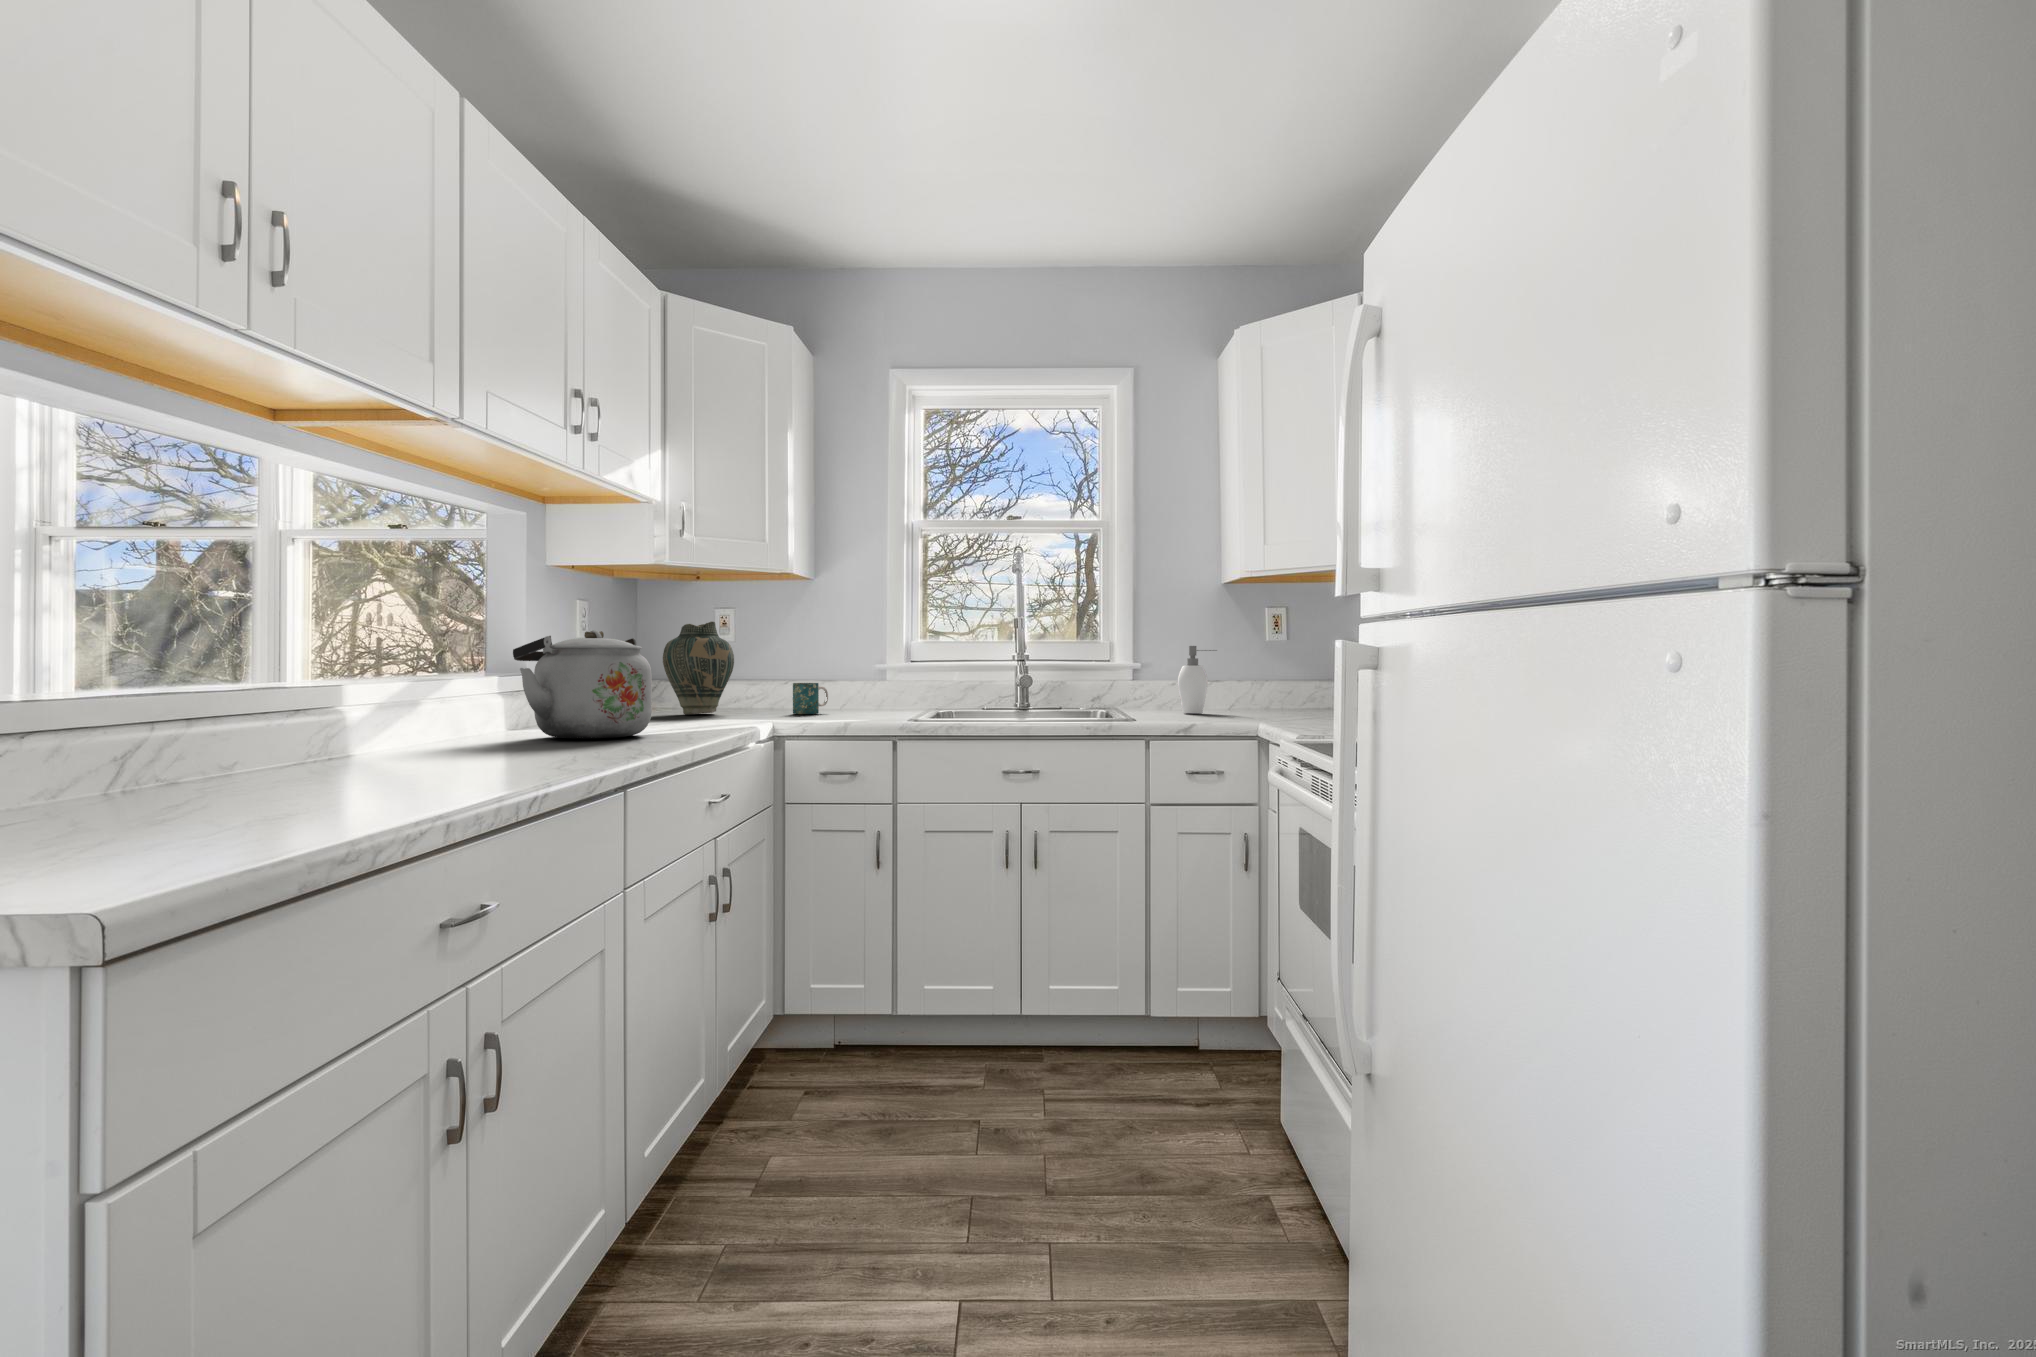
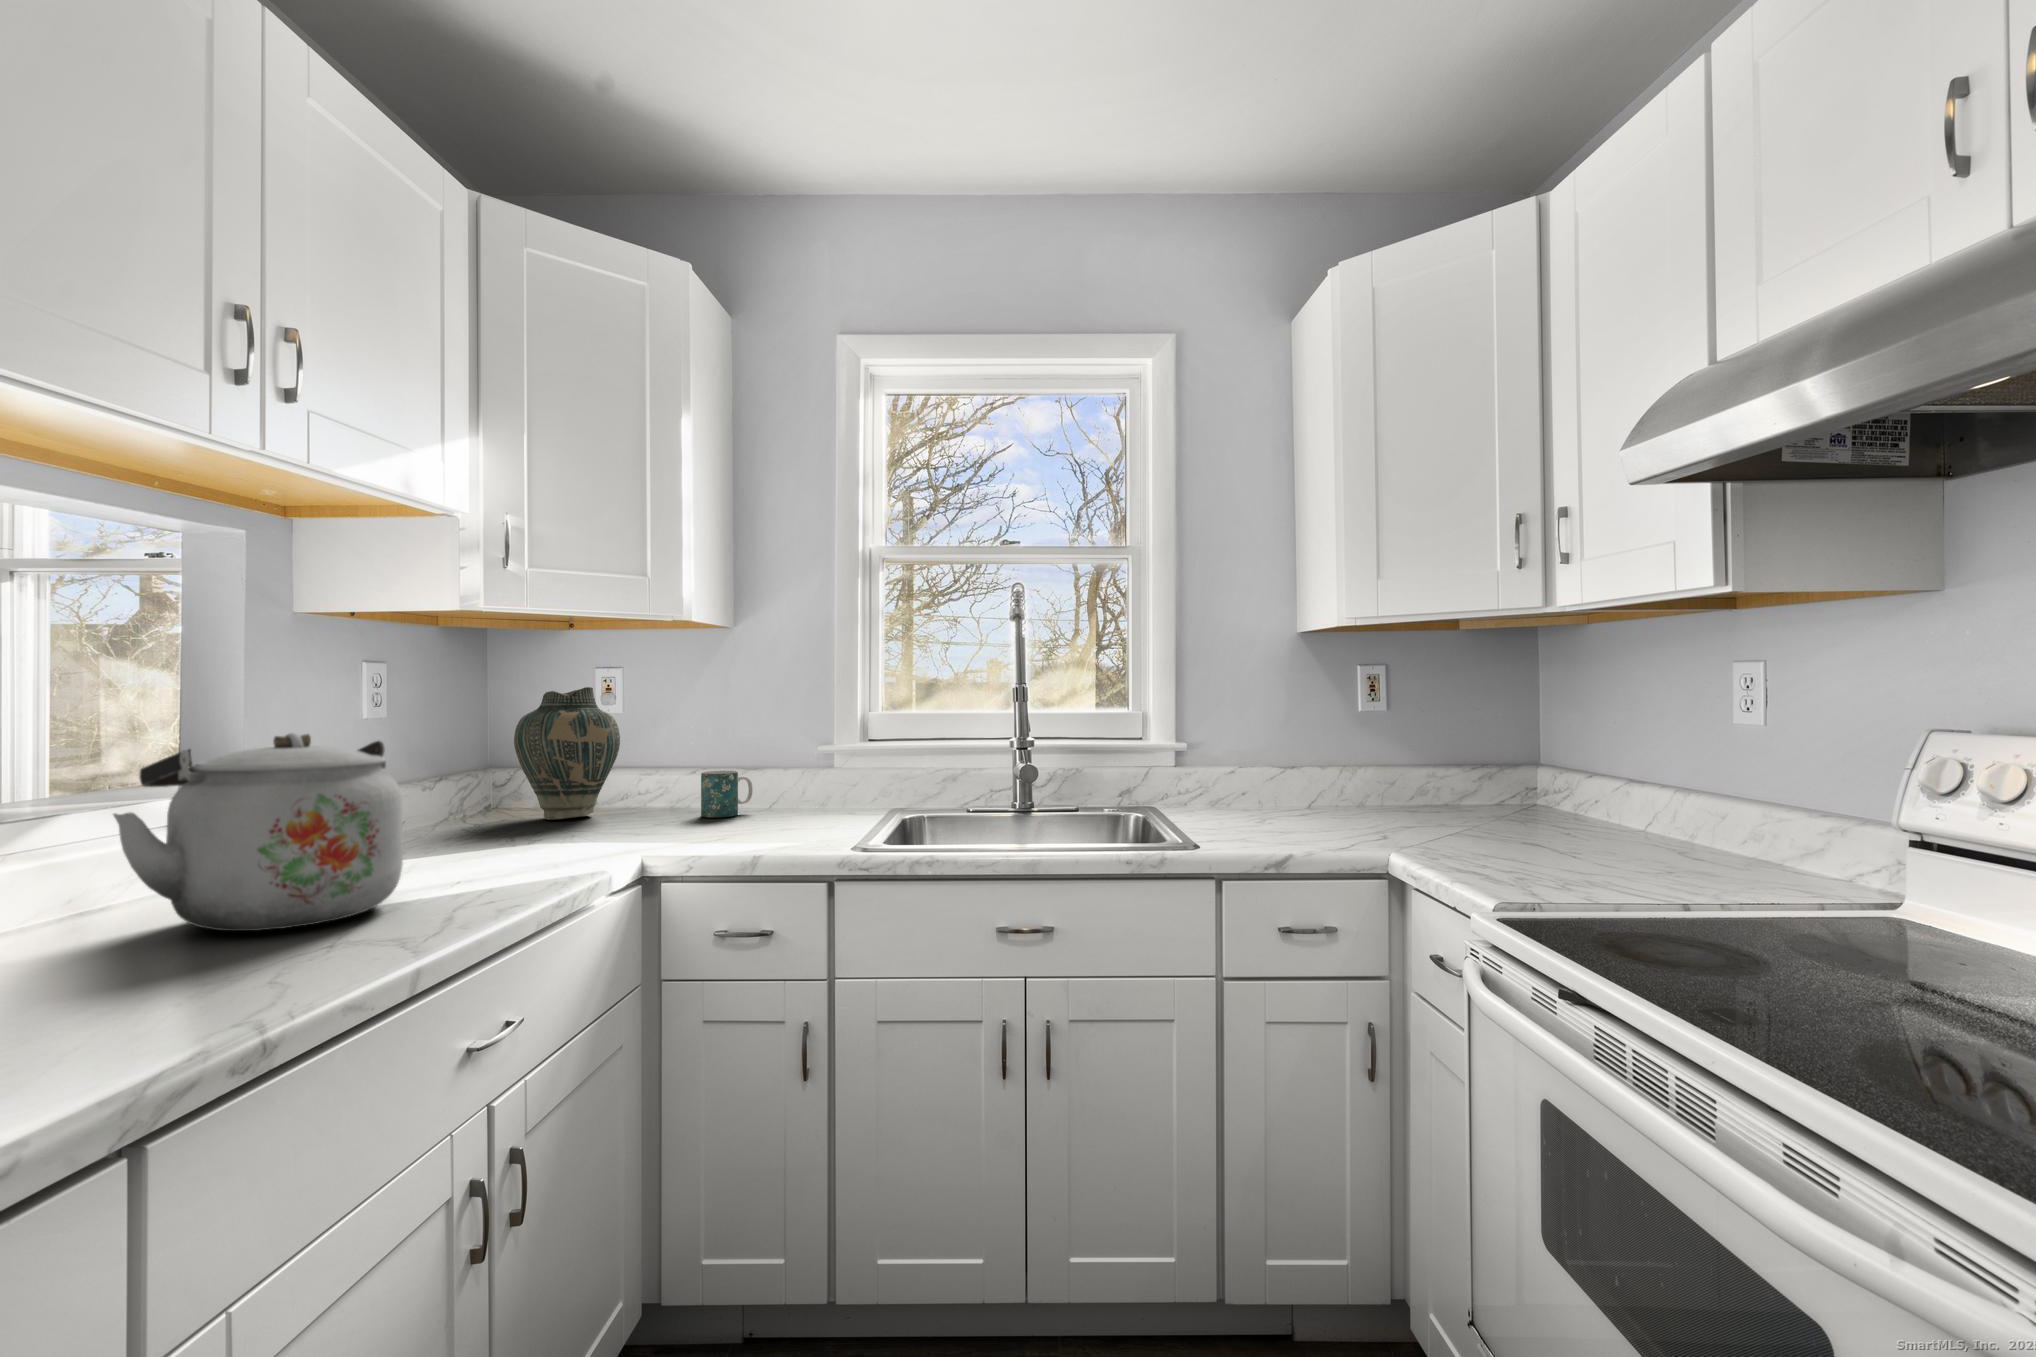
soap dispenser: present [1178,646,1217,713] -> none [1238,719,1293,814]

